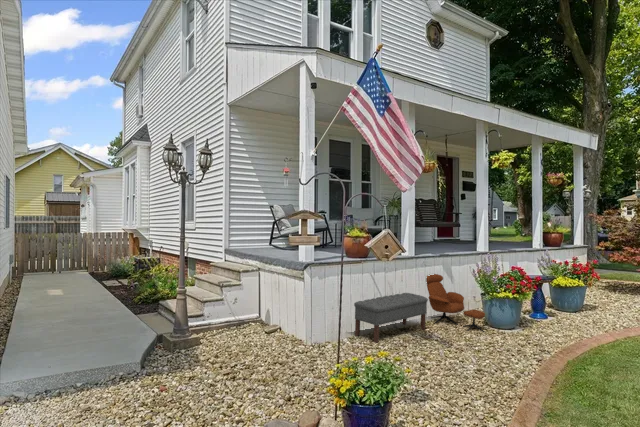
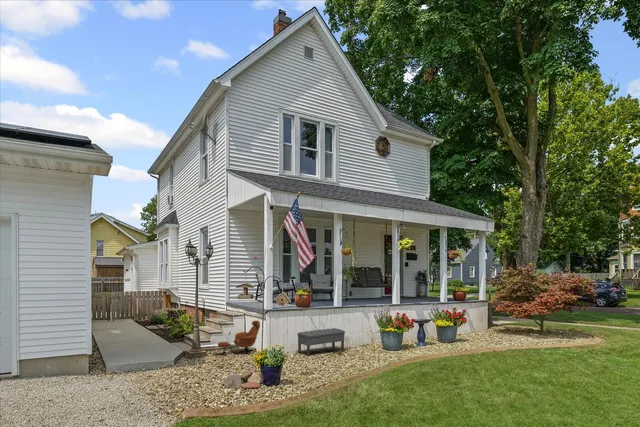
lounge chair: present [426,274,485,331] -> present [218,321,260,356]

